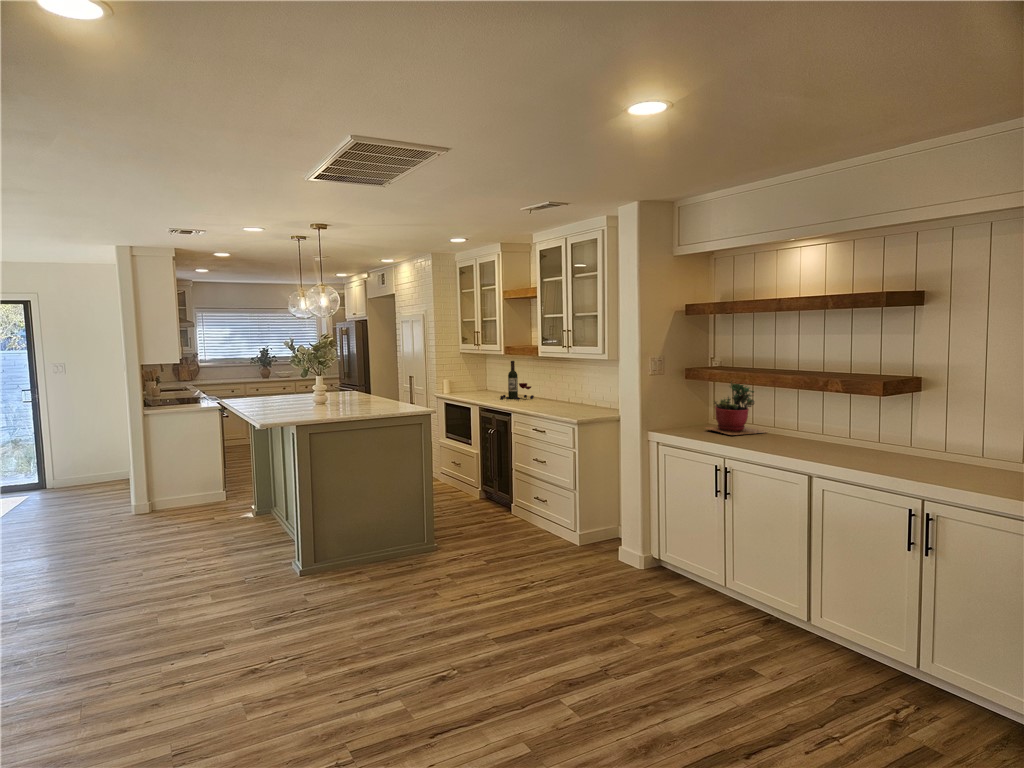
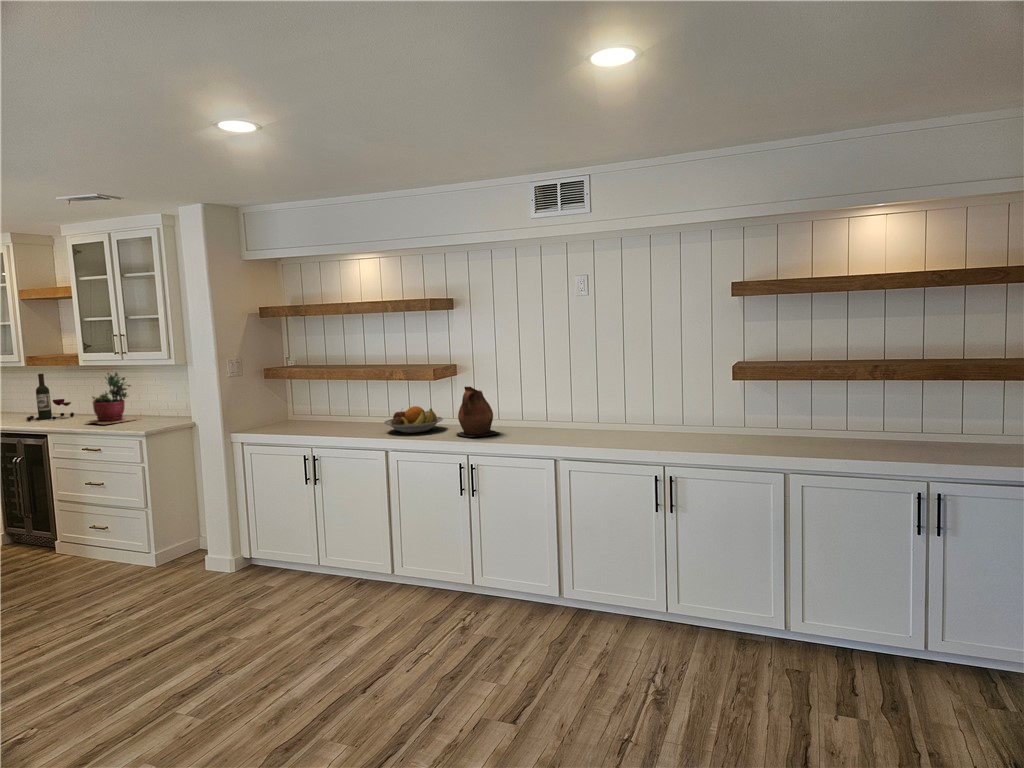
succulent plant: present [707,381,765,435] -> present [87,372,140,424]
ceramic pitcher: none [904,411,975,479] -> present [457,387,500,437]
fruit bowl: none [813,427,891,459] -> present [384,406,443,433]

